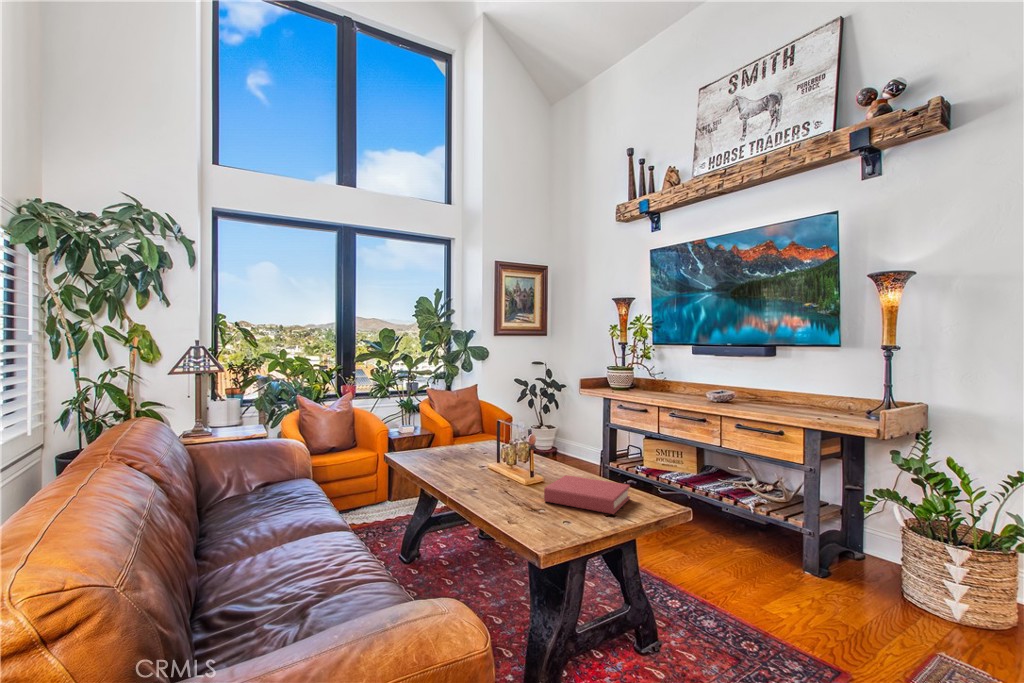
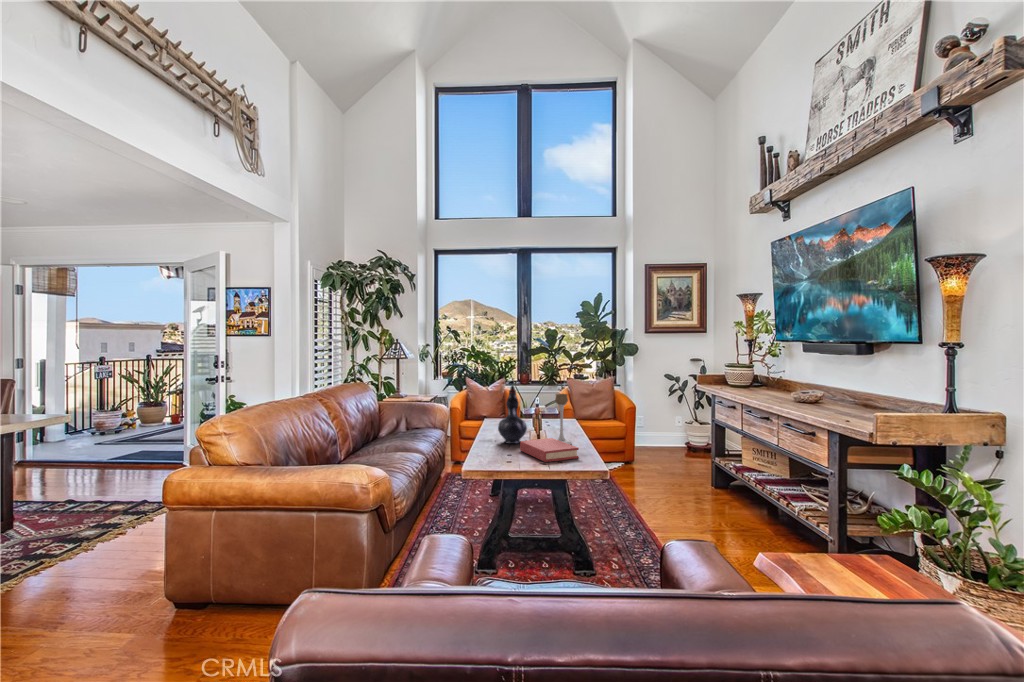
decorative vase: none [482,407,523,492] -> present [498,386,527,444]
candle holder: none [547,413,574,483] -> present [555,394,572,444]

